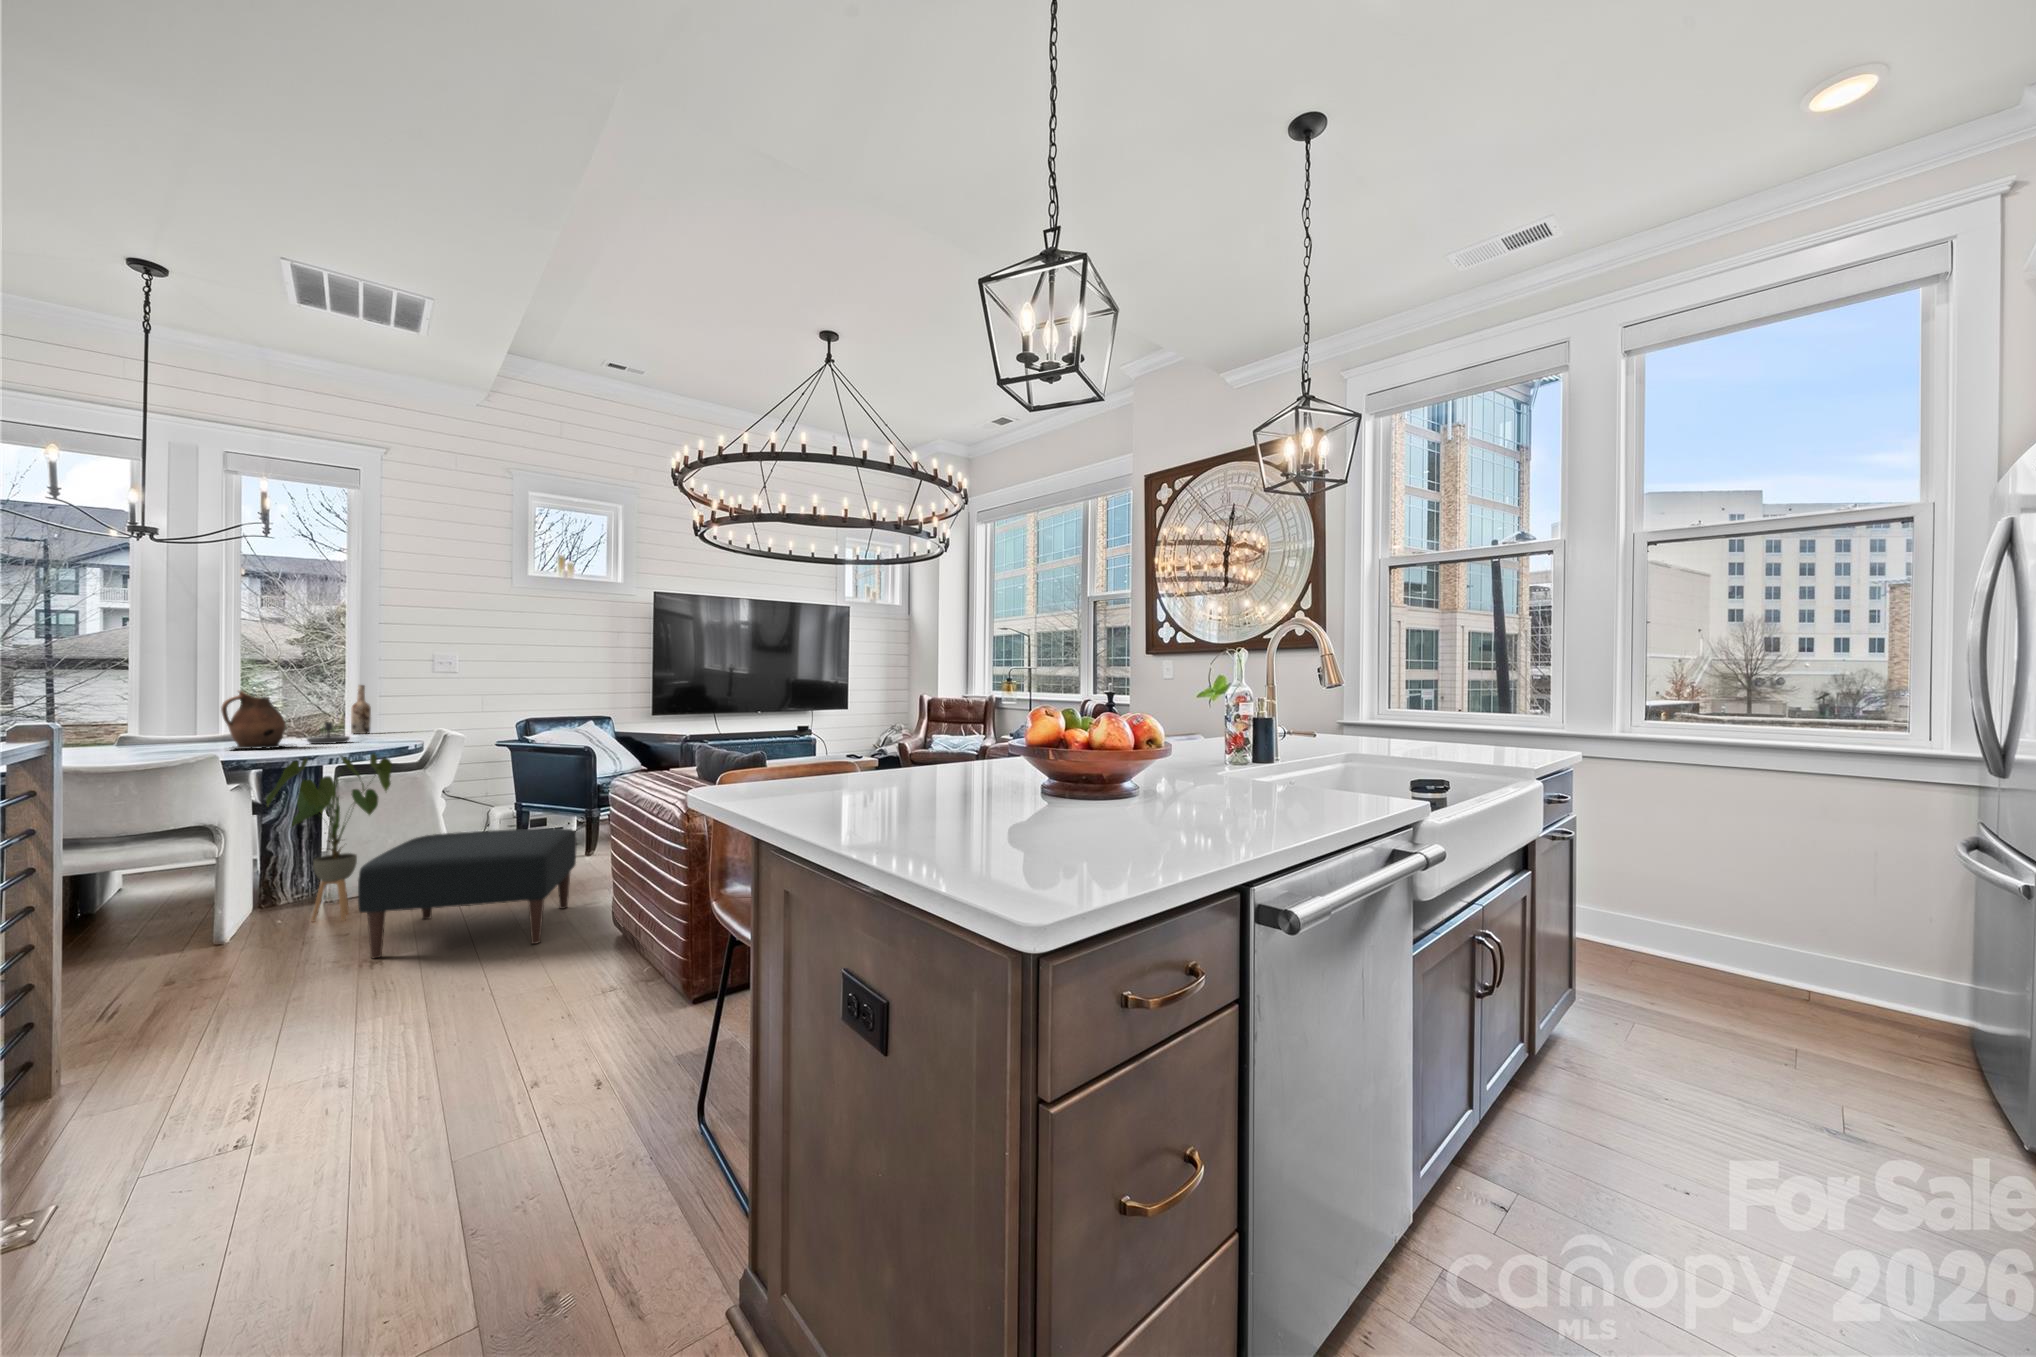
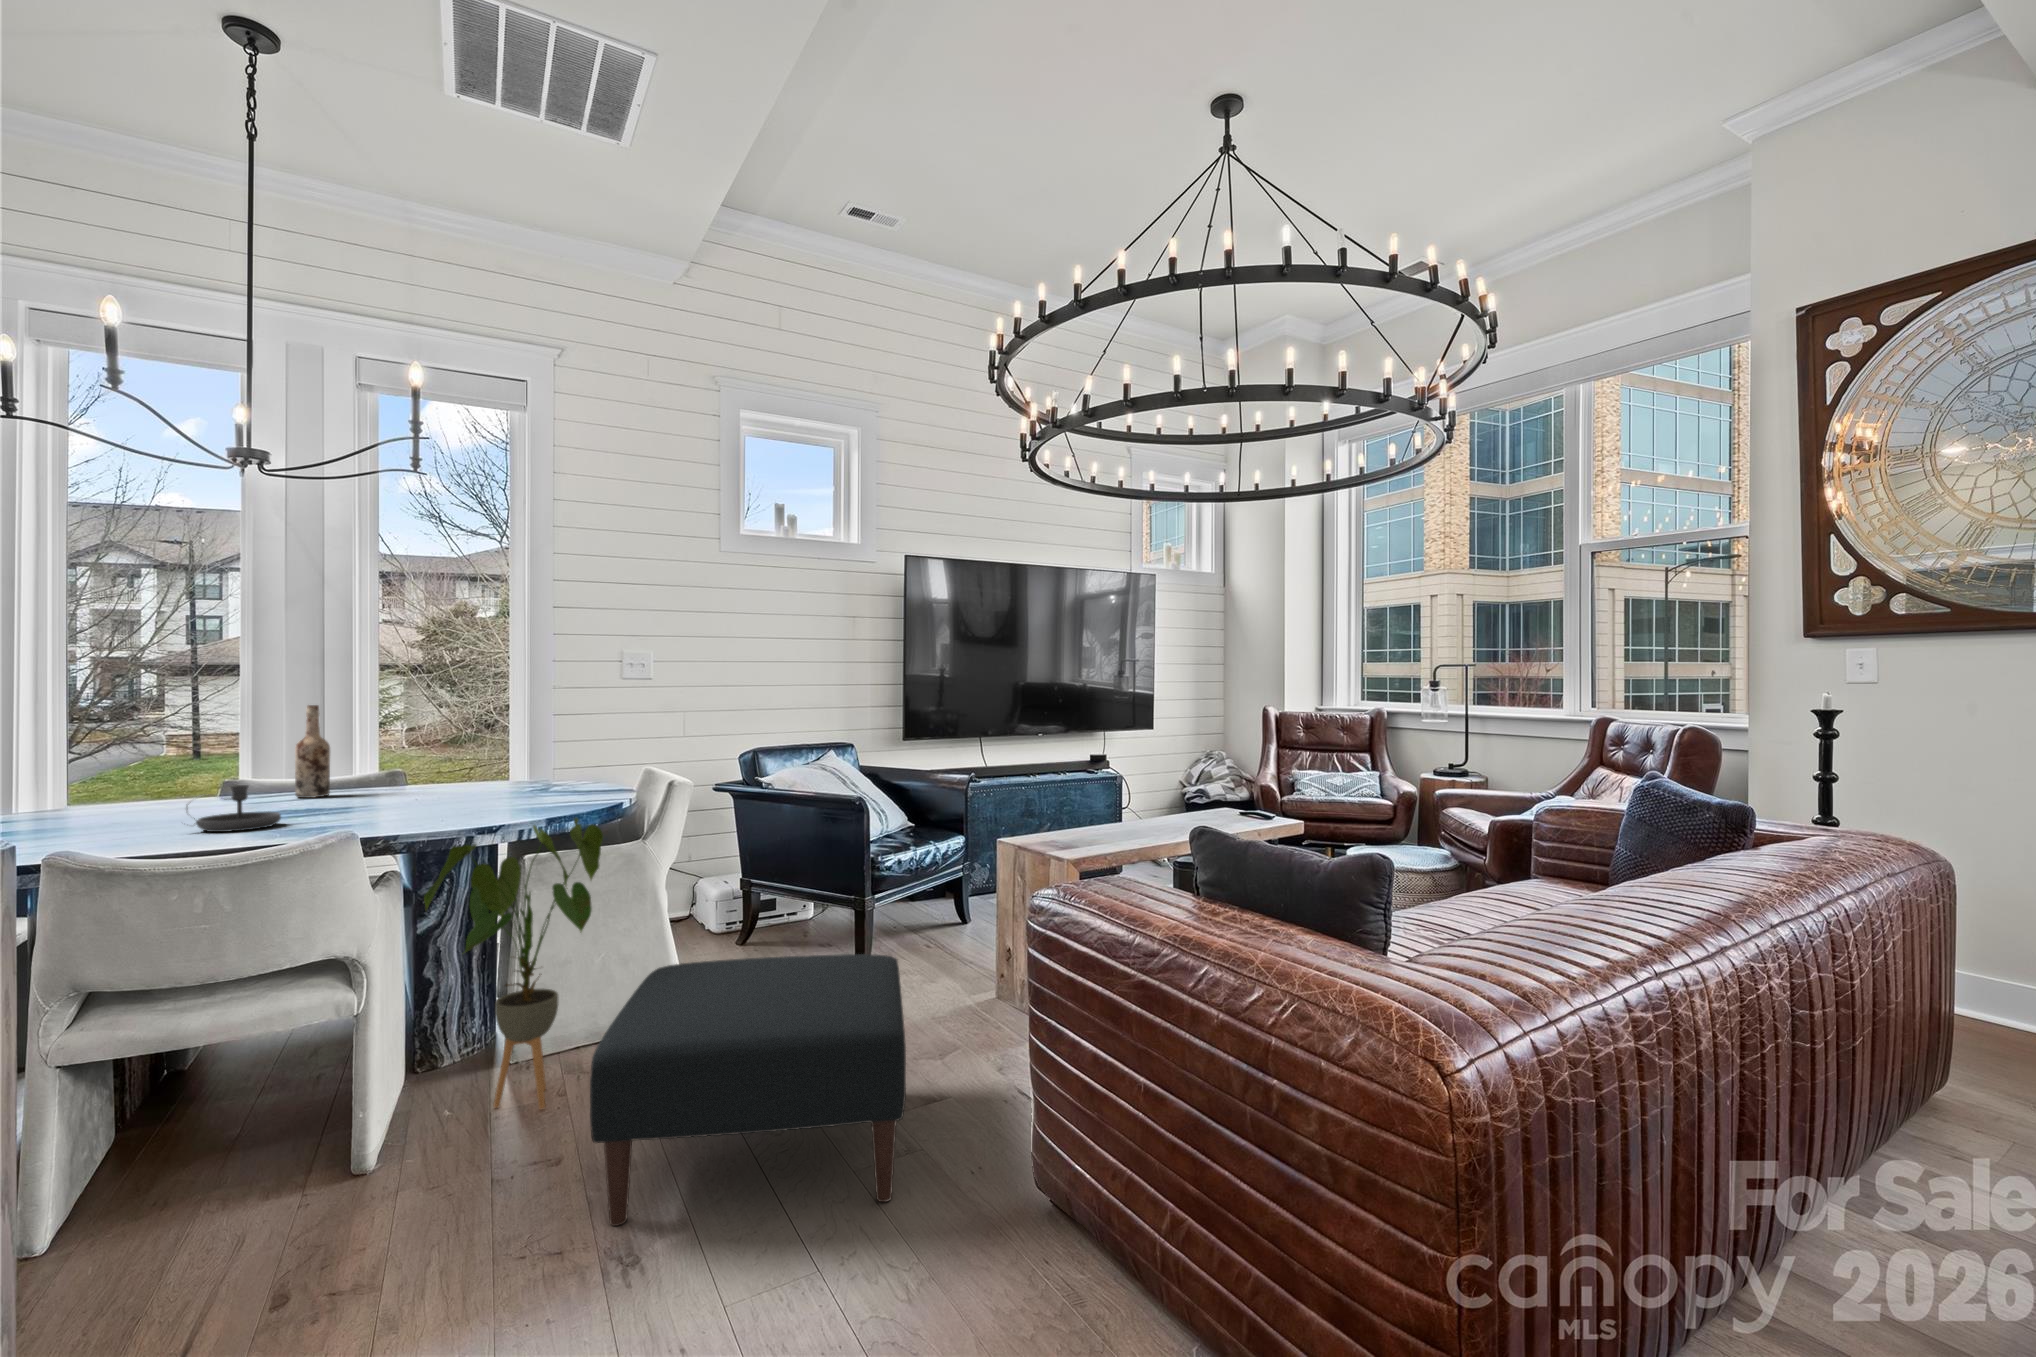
wine bottle: present [351,685,371,734] -> present [295,705,330,798]
ceramic pitcher: present [221,691,287,749] -> none [356,714,459,810]
candlestick: present [304,722,350,744] -> present [194,785,281,832]

